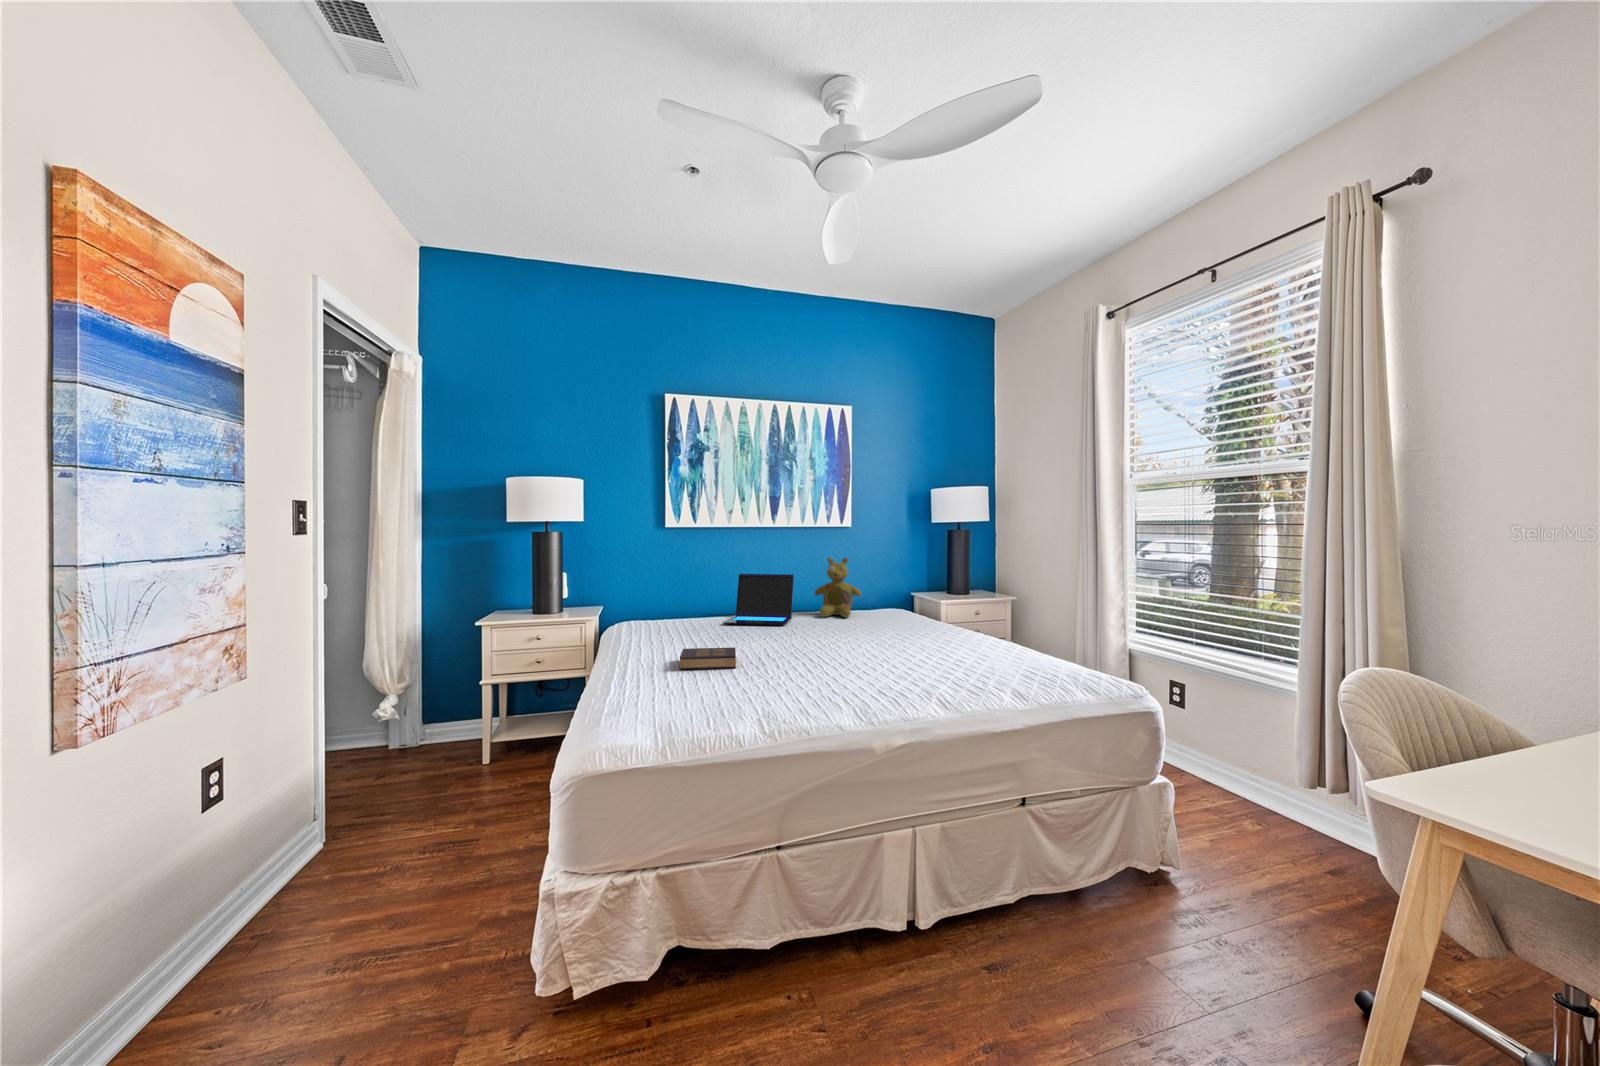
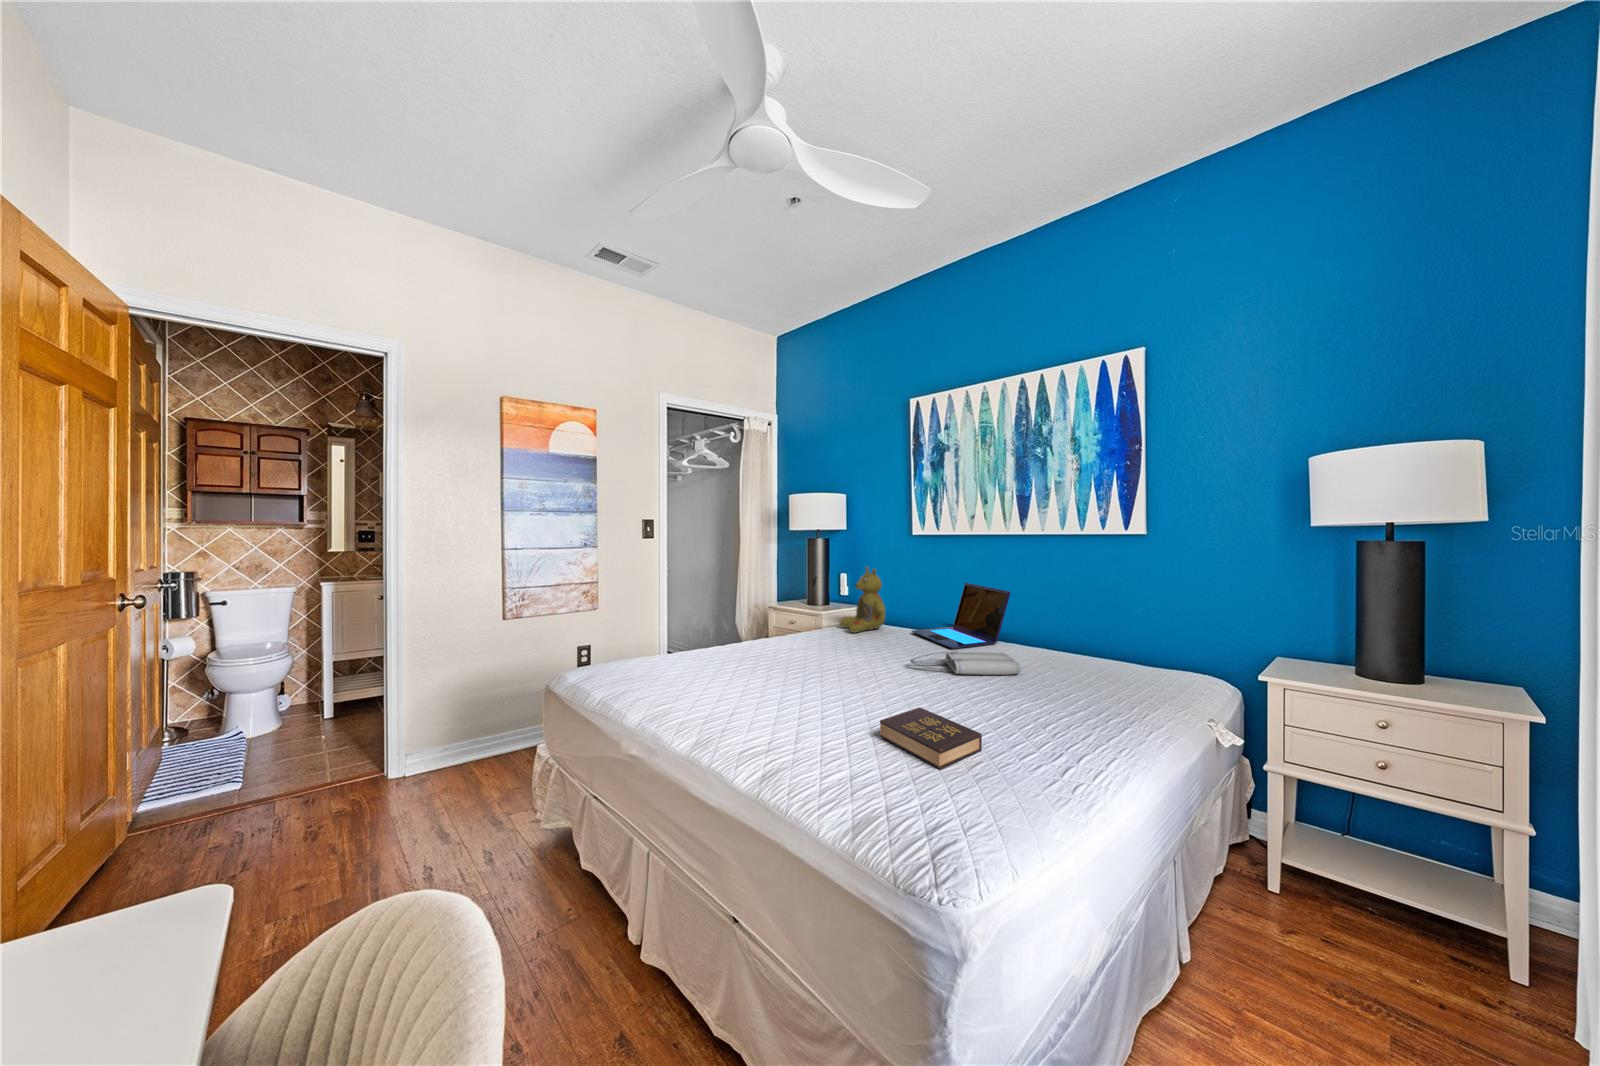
stuffed bear: present [815,557,861,617] -> present [840,567,885,633]
tote bag: none [804,617,859,634] -> present [911,652,1021,675]
hardback book: present [680,647,736,670] -> present [880,707,982,769]

